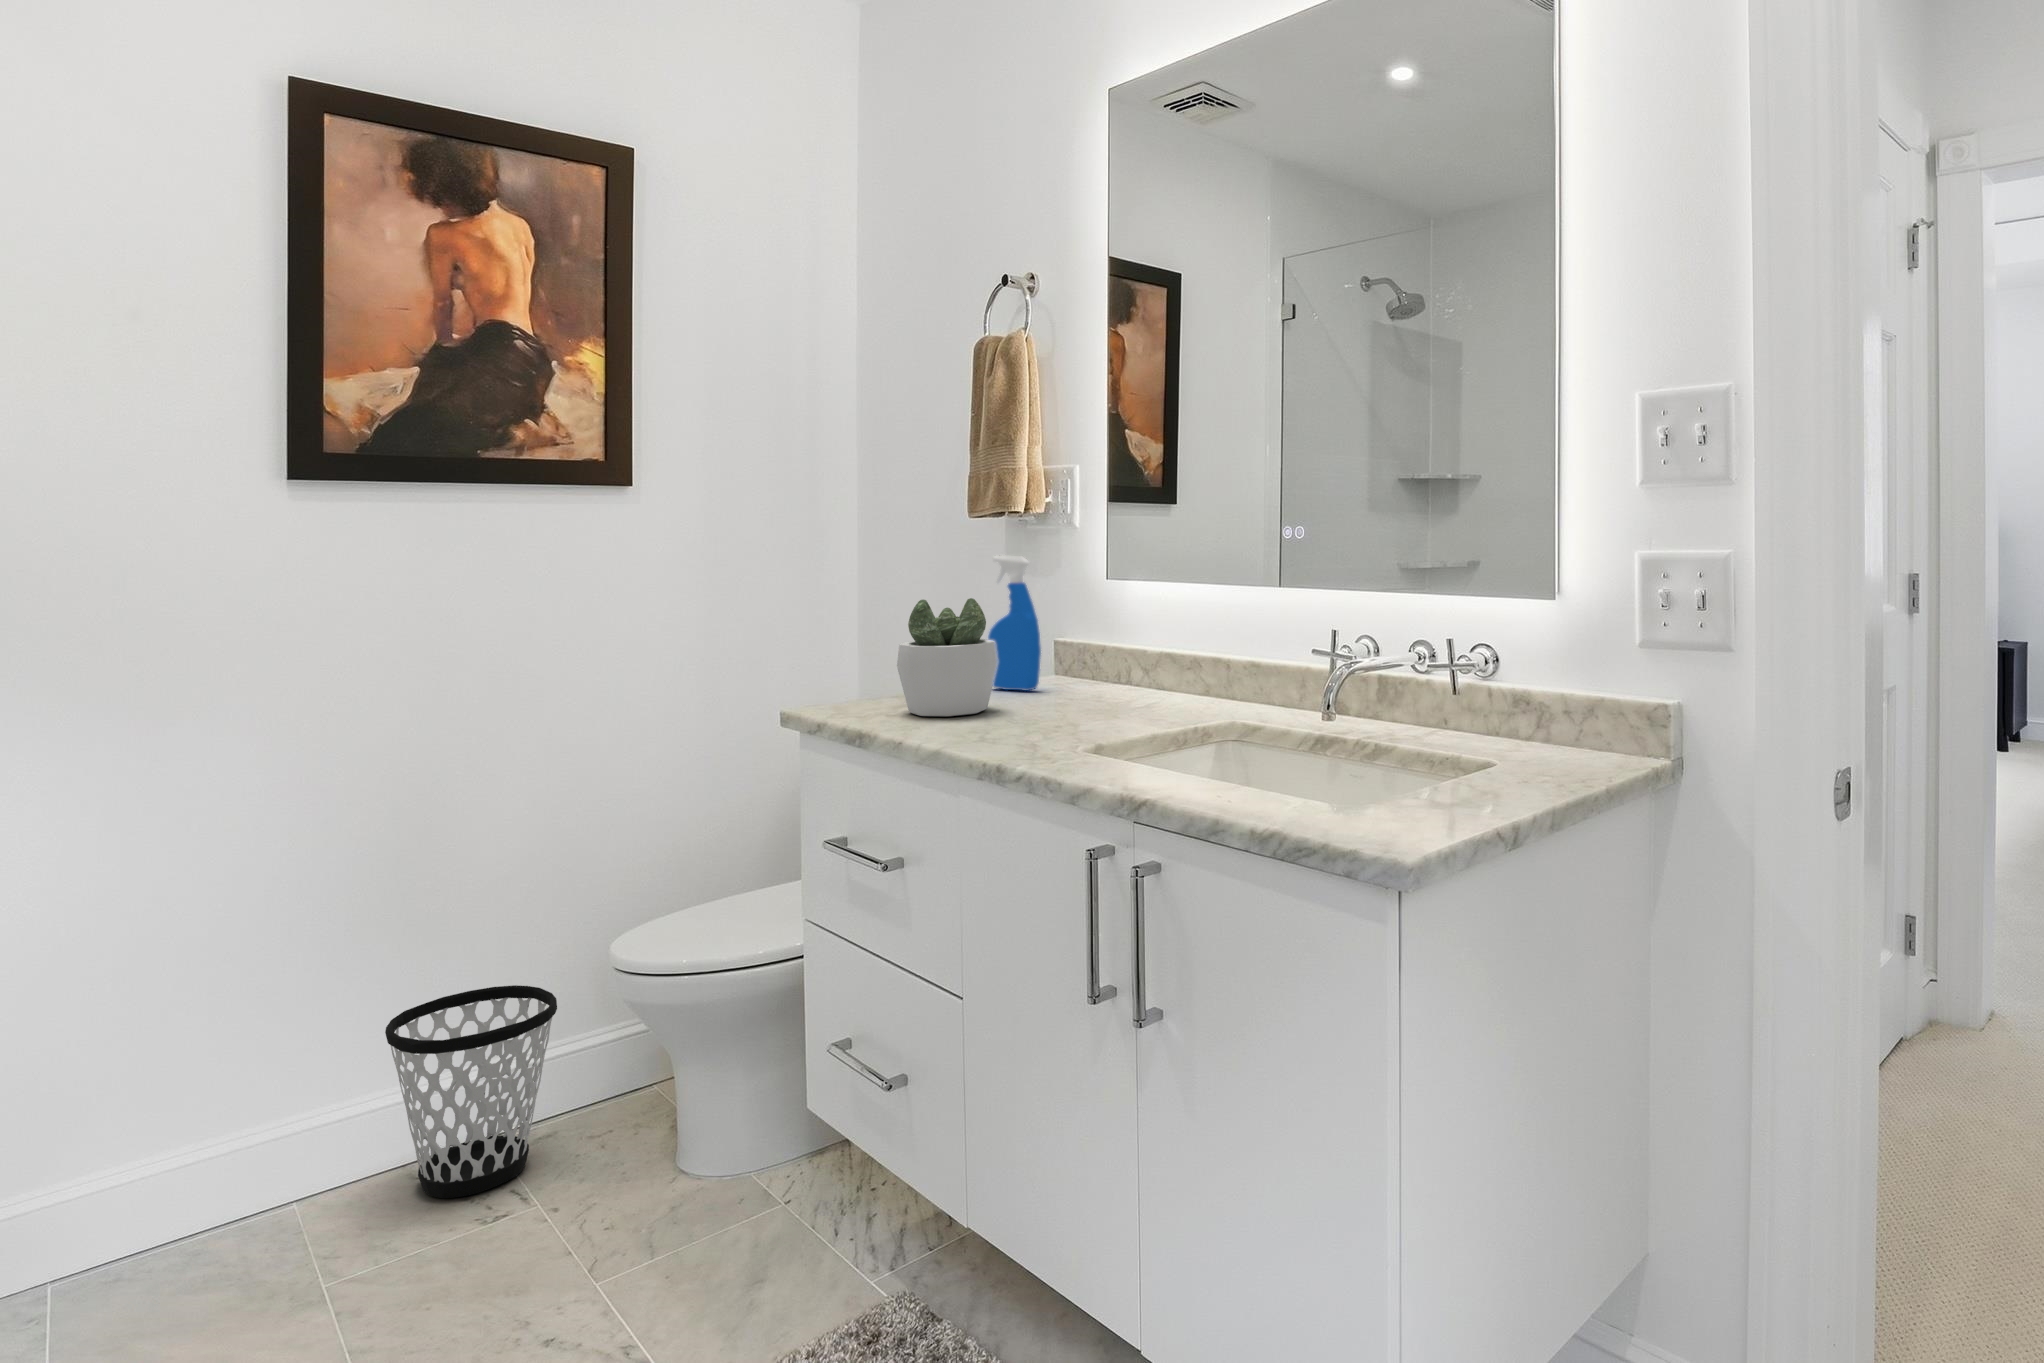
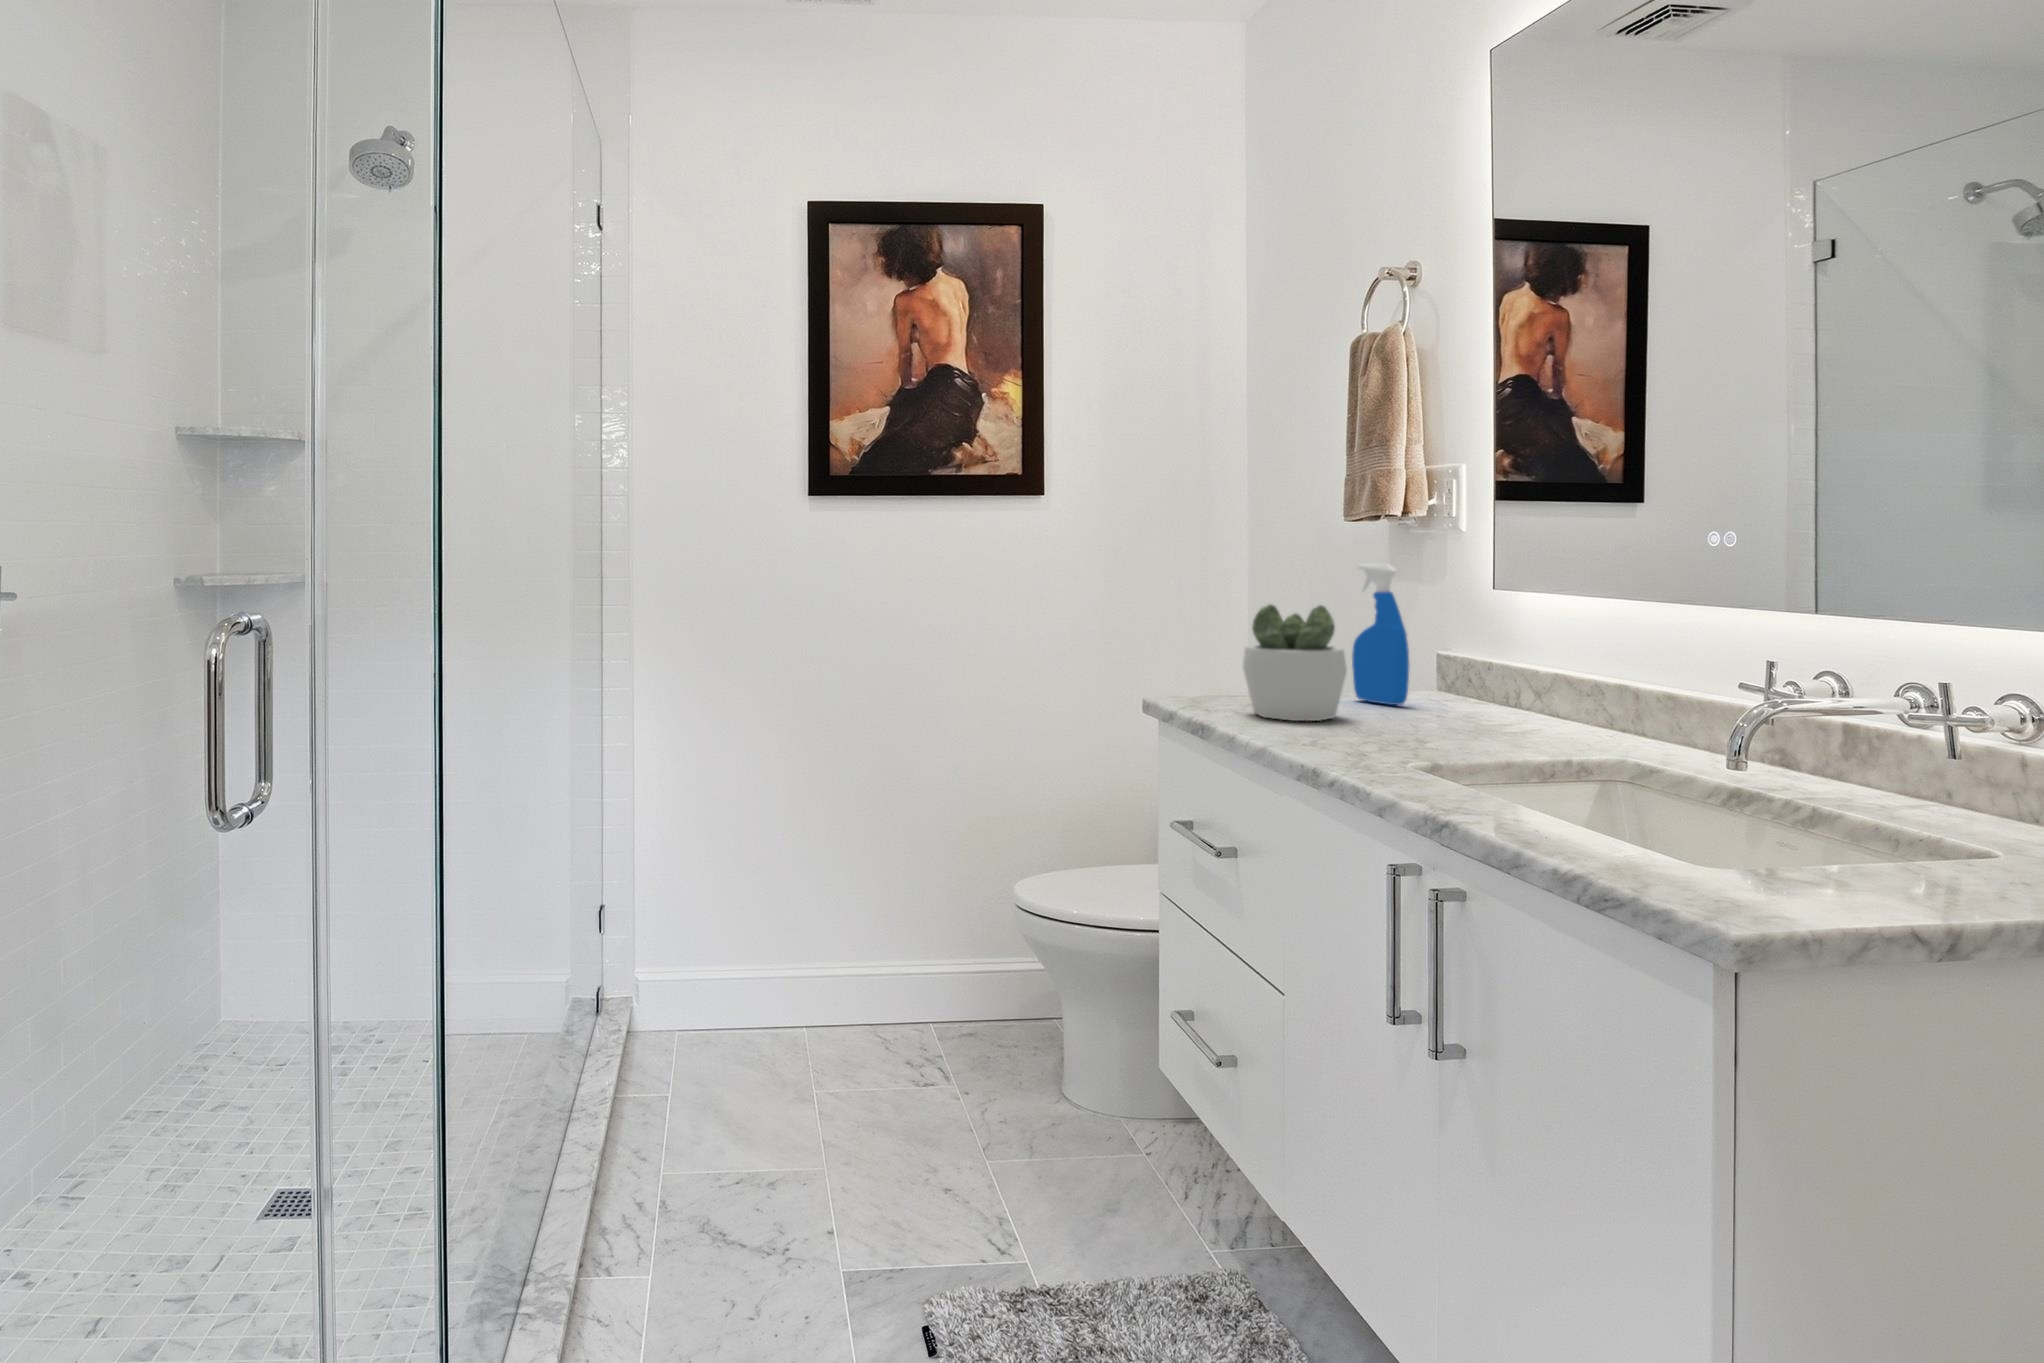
wastebasket: present [385,985,557,1198] -> none [861,906,978,1068]

